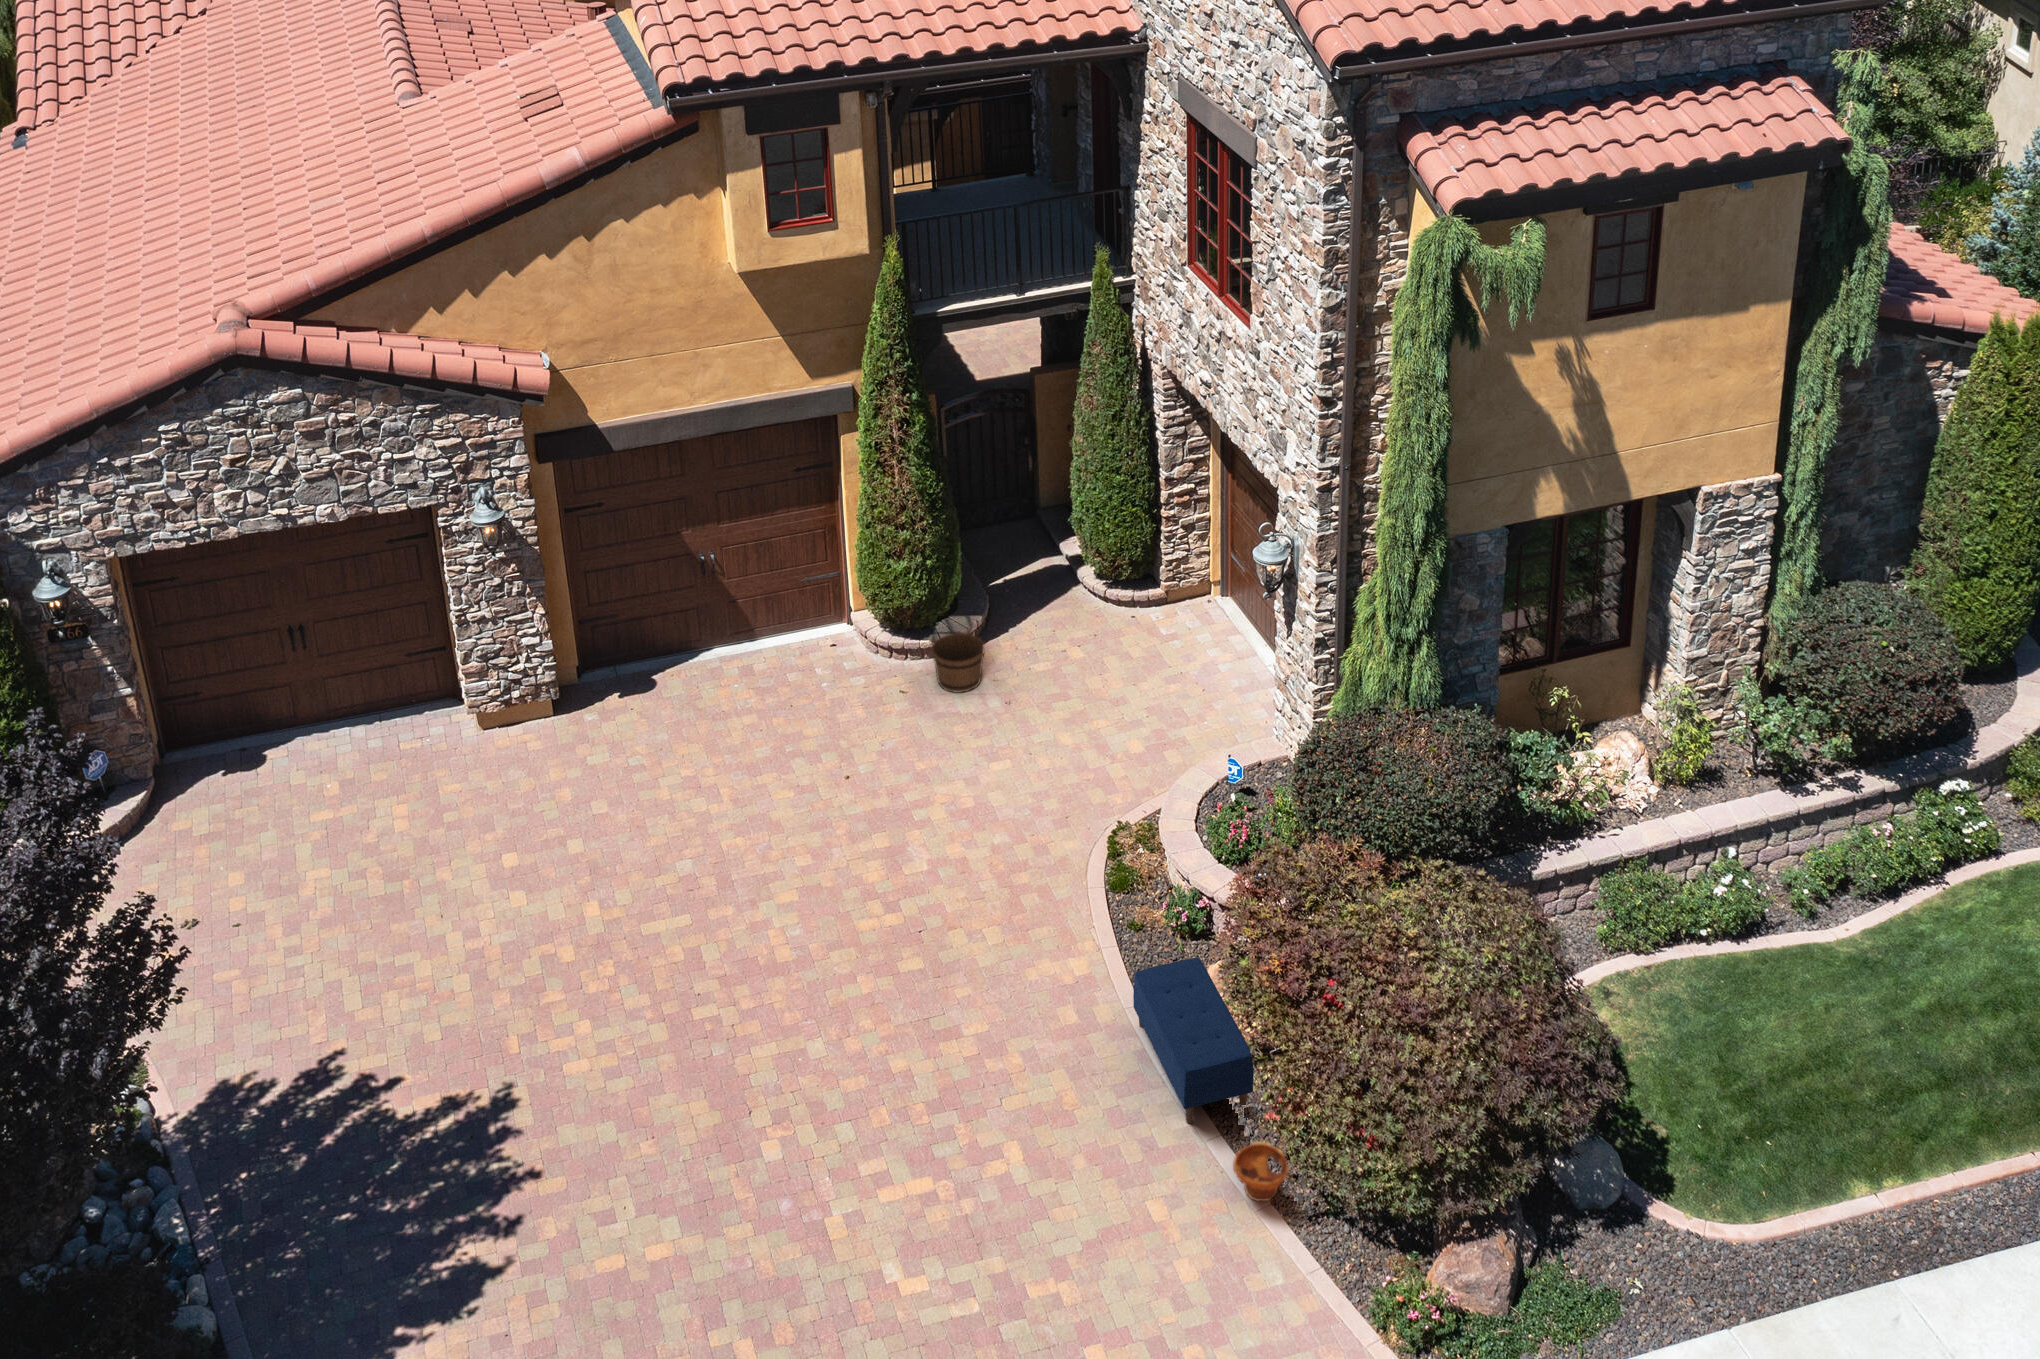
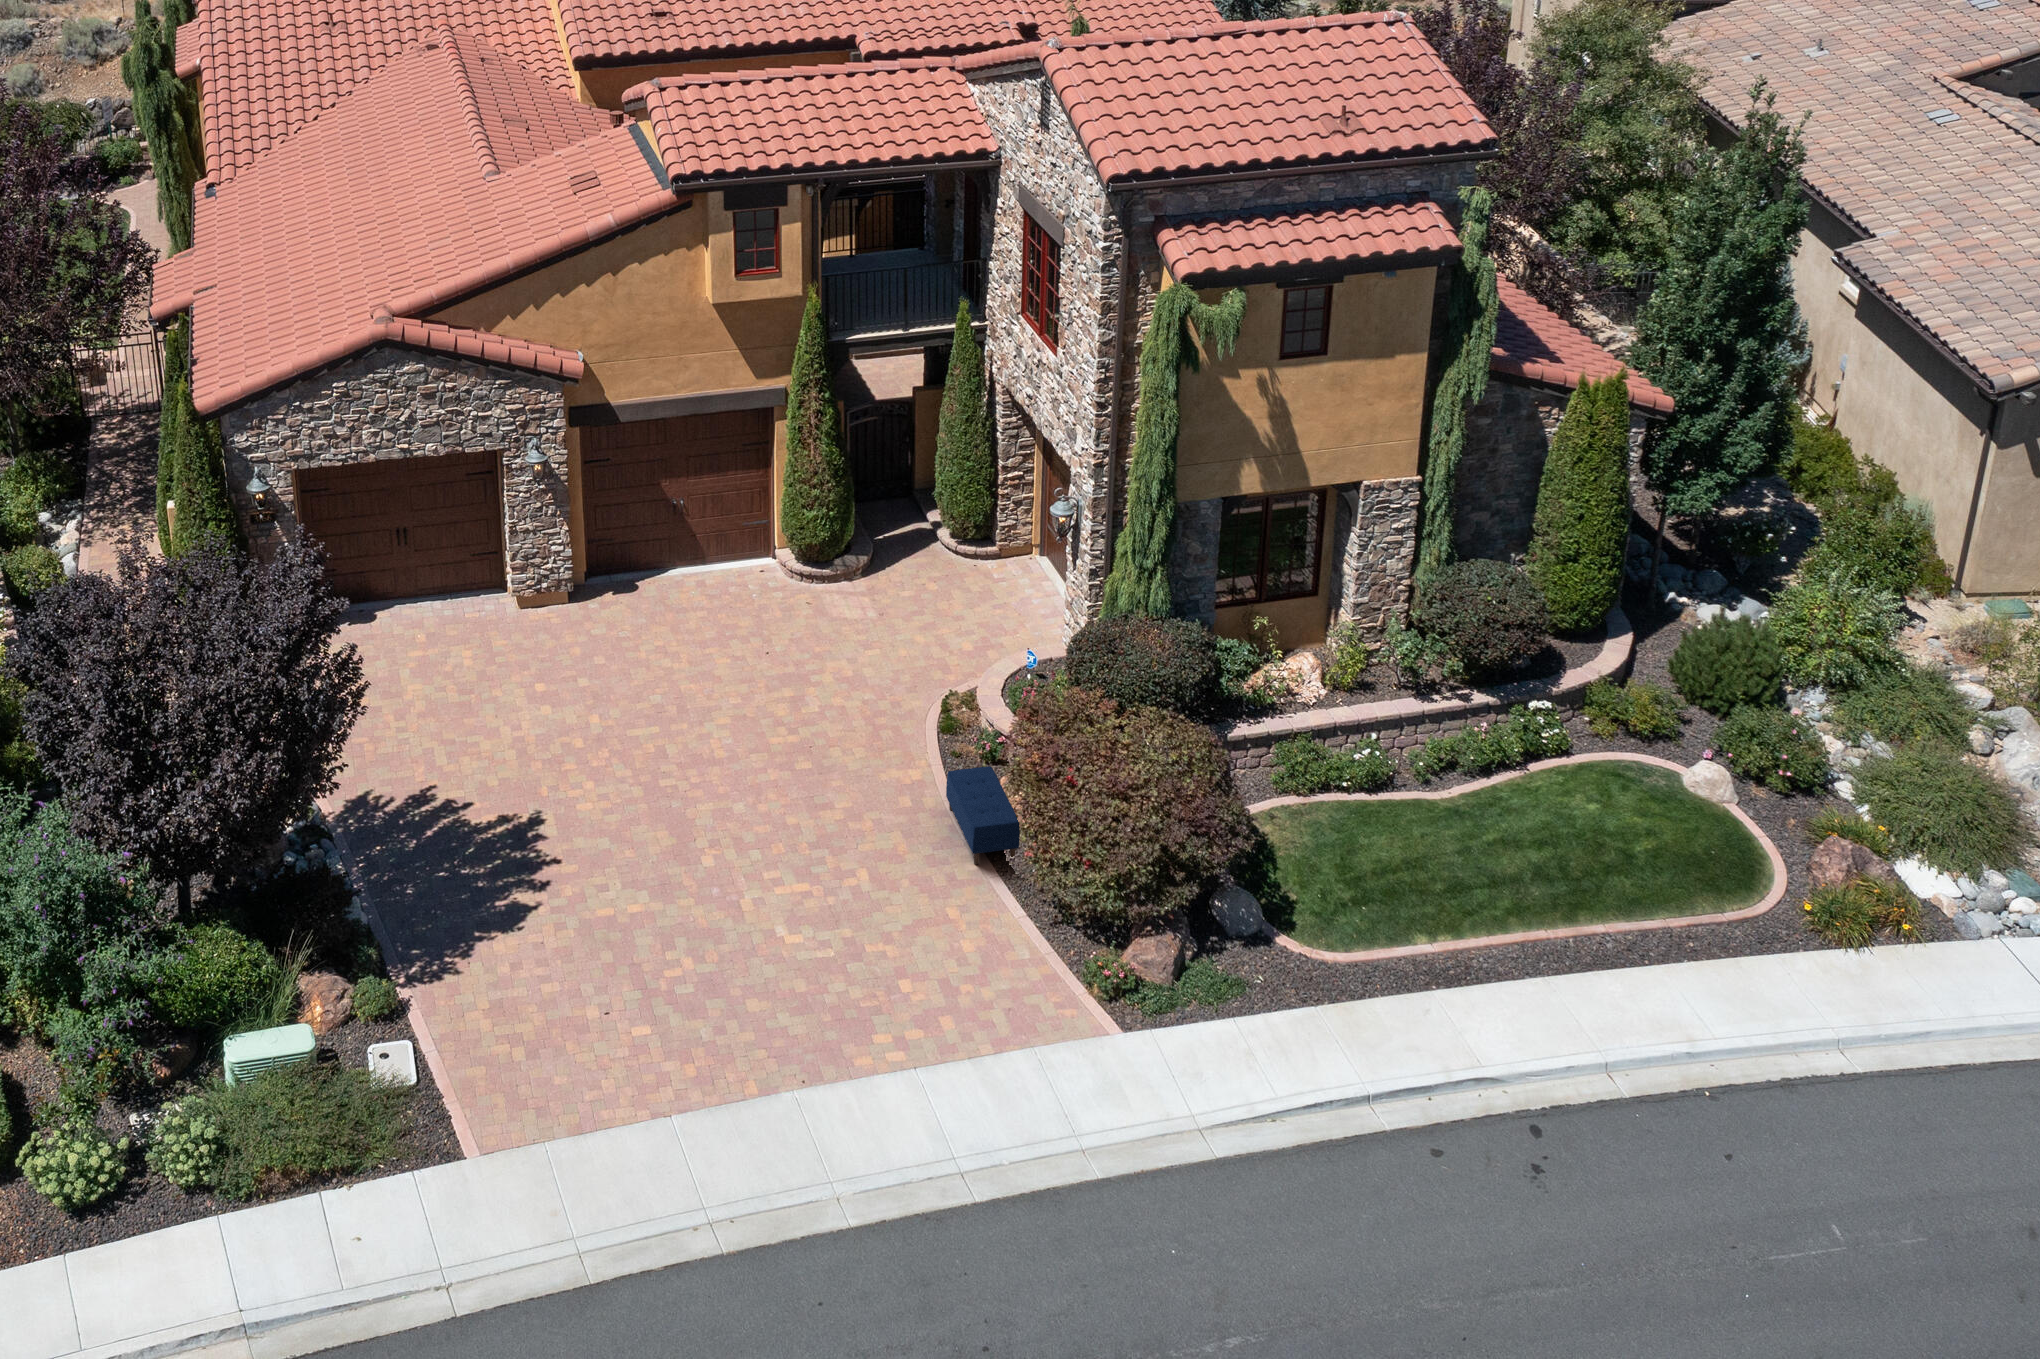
bucket: present [932,633,984,693] -> none [827,565,865,606]
planter: present [1233,1142,1289,1201] -> none [1000,874,1037,910]

